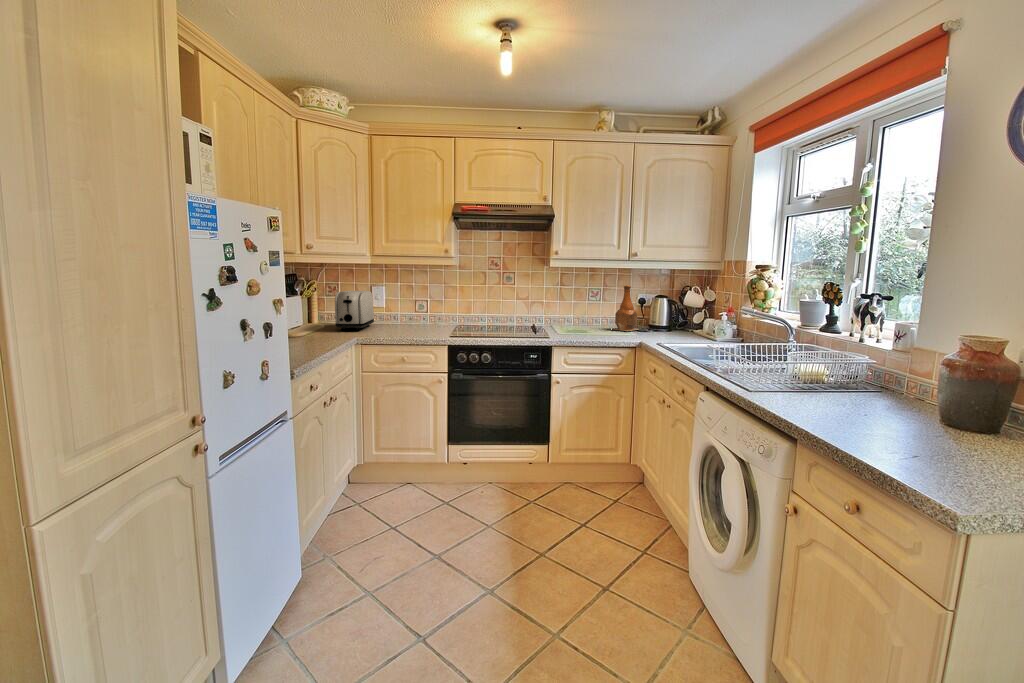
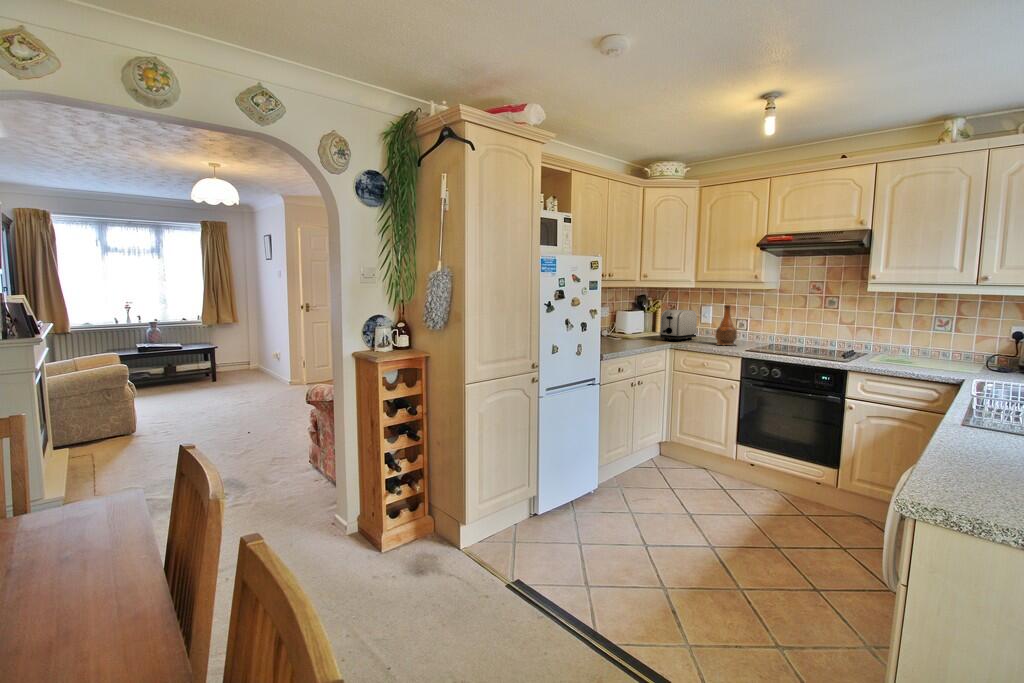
bottle: present [614,285,638,331] -> present [715,304,737,345]

